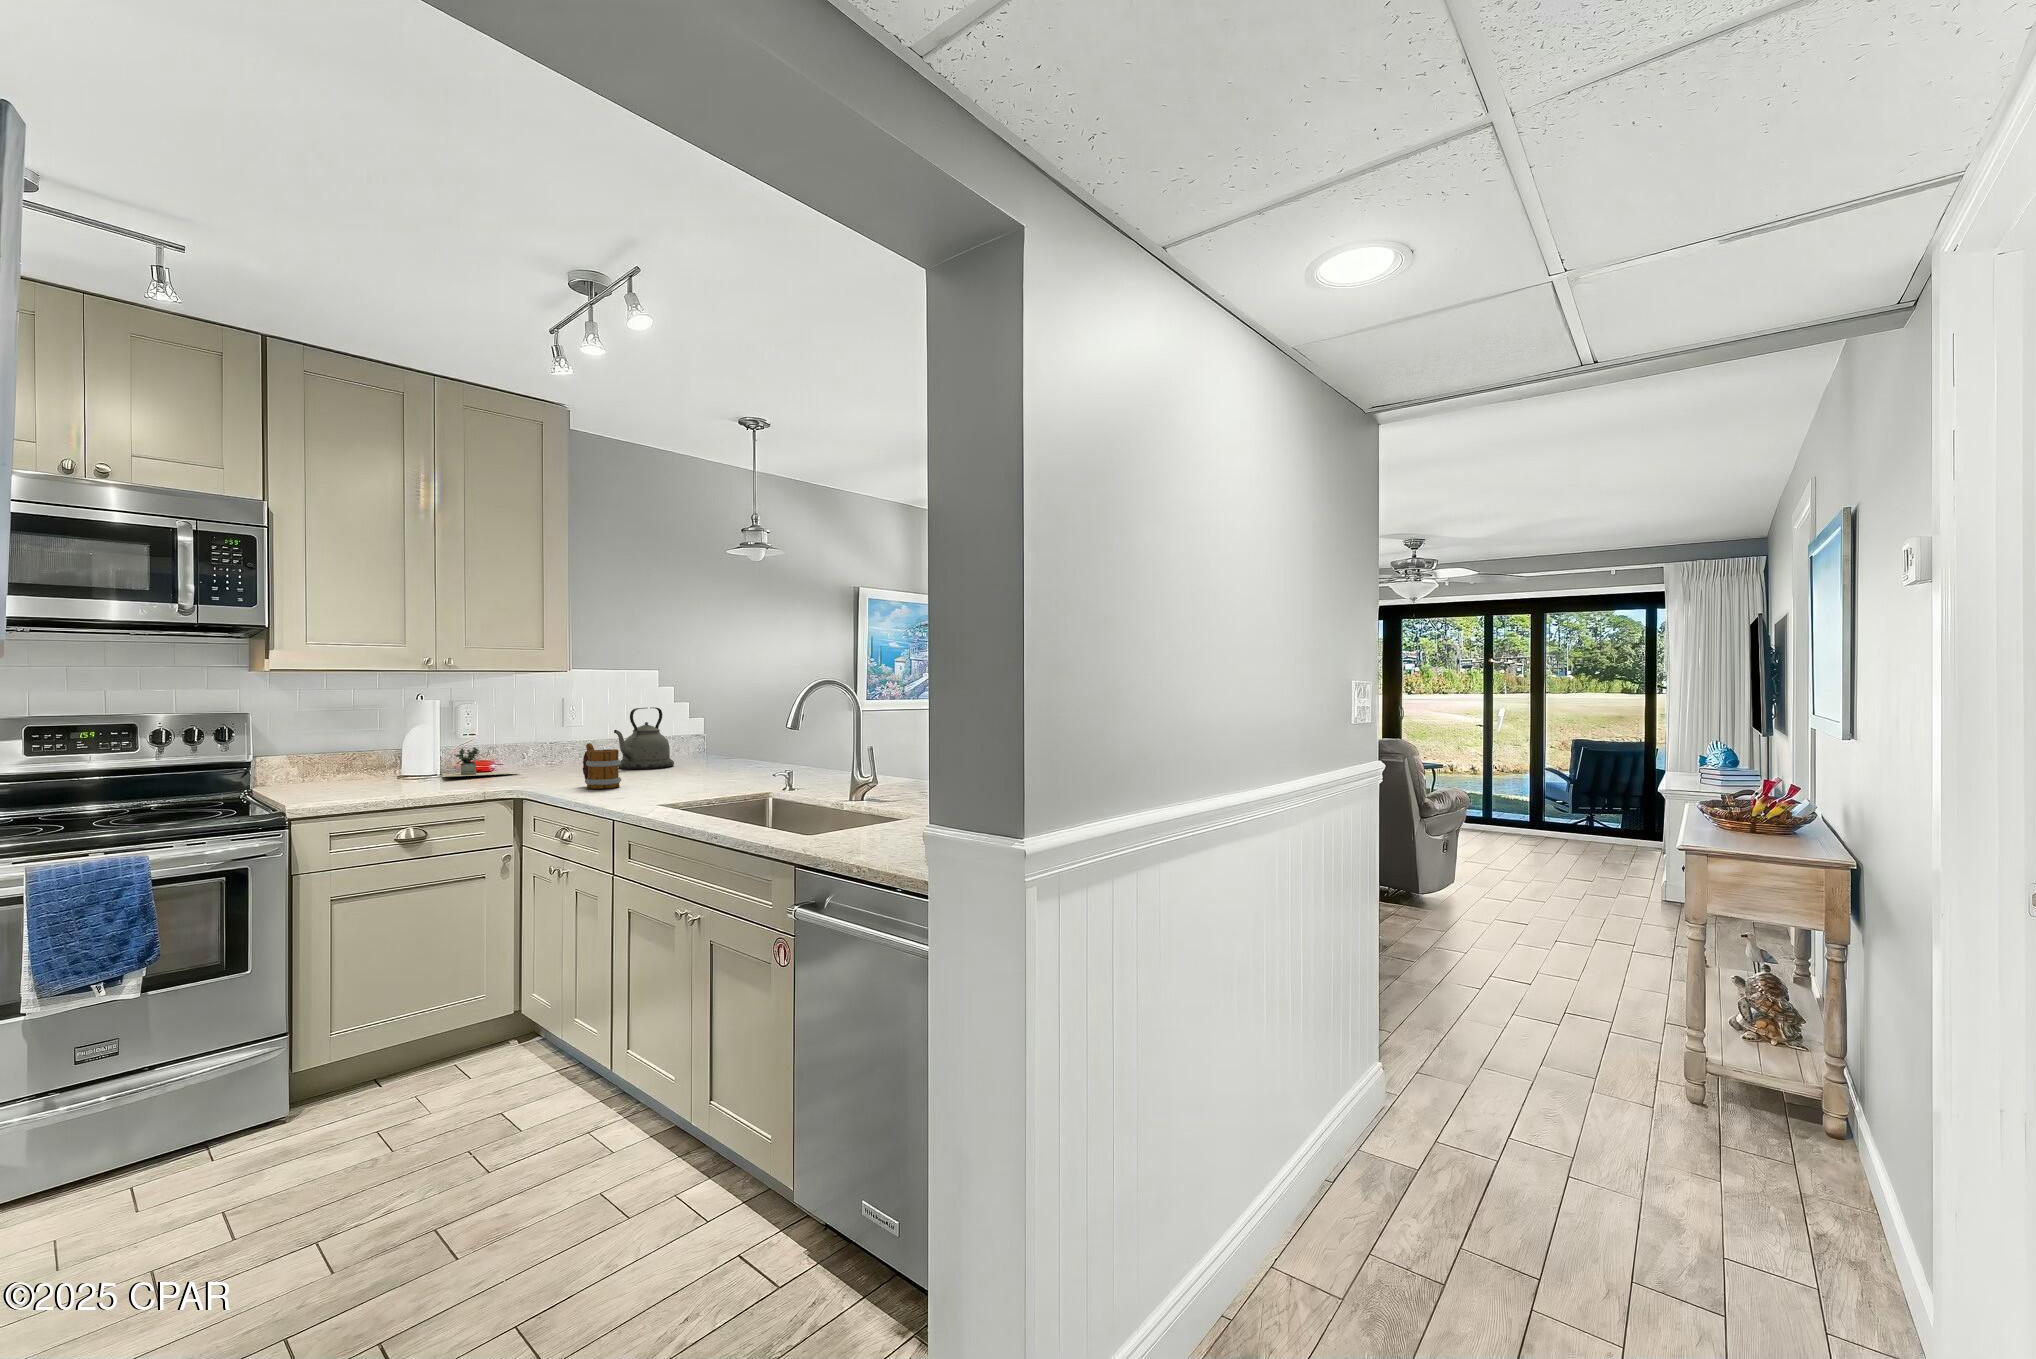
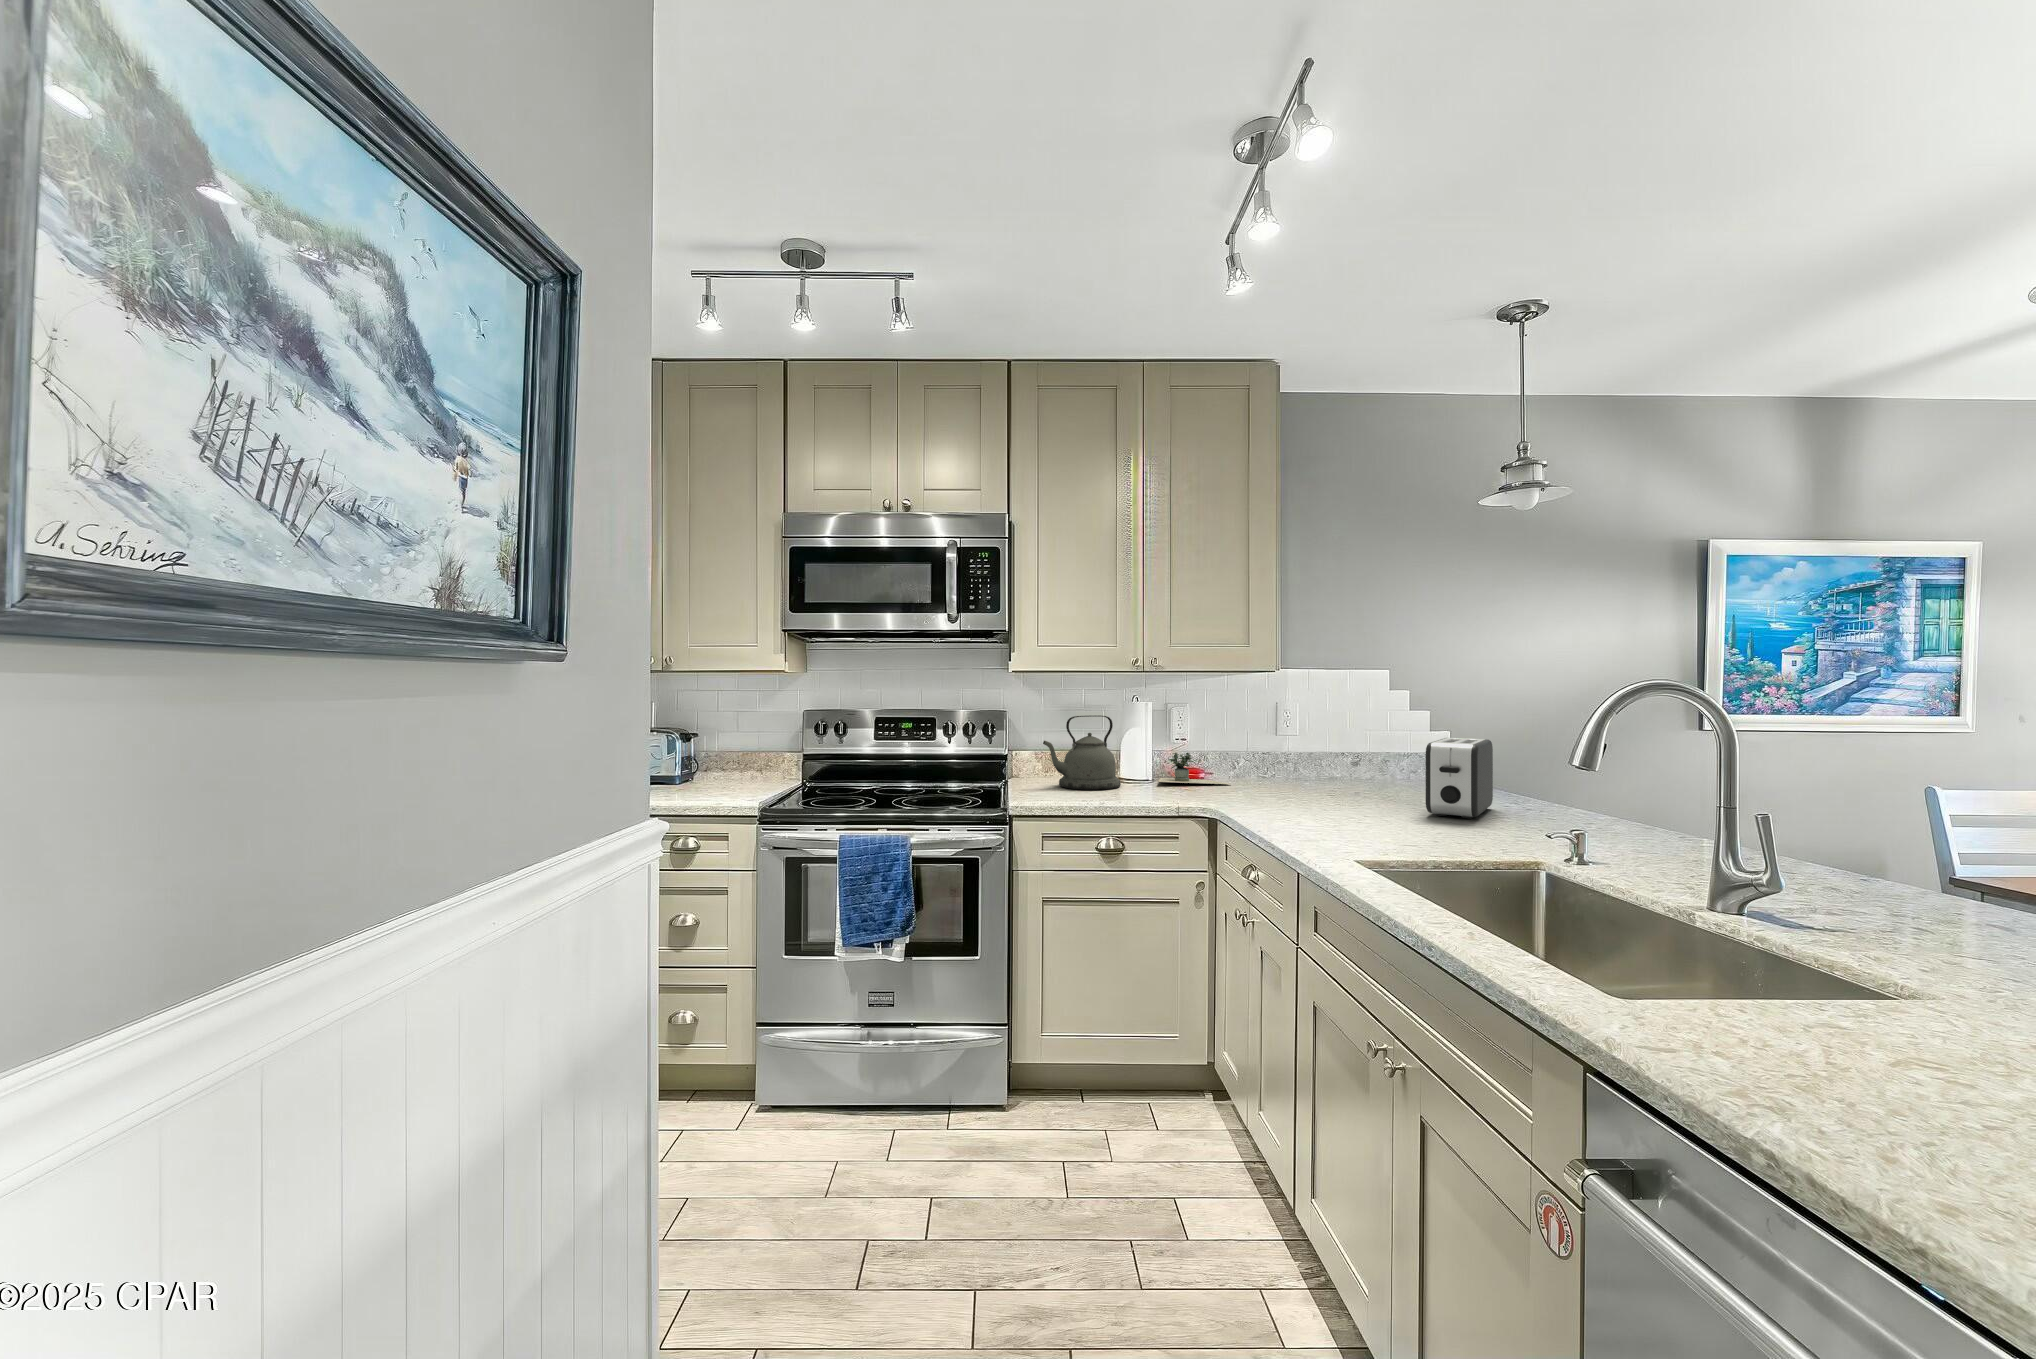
kettle: present [614,707,674,769] -> present [1043,715,1121,790]
toaster: none [693,721,735,777] -> present [1425,738,1493,819]
mug: present [583,743,621,789] -> none [1280,759,1325,820]

